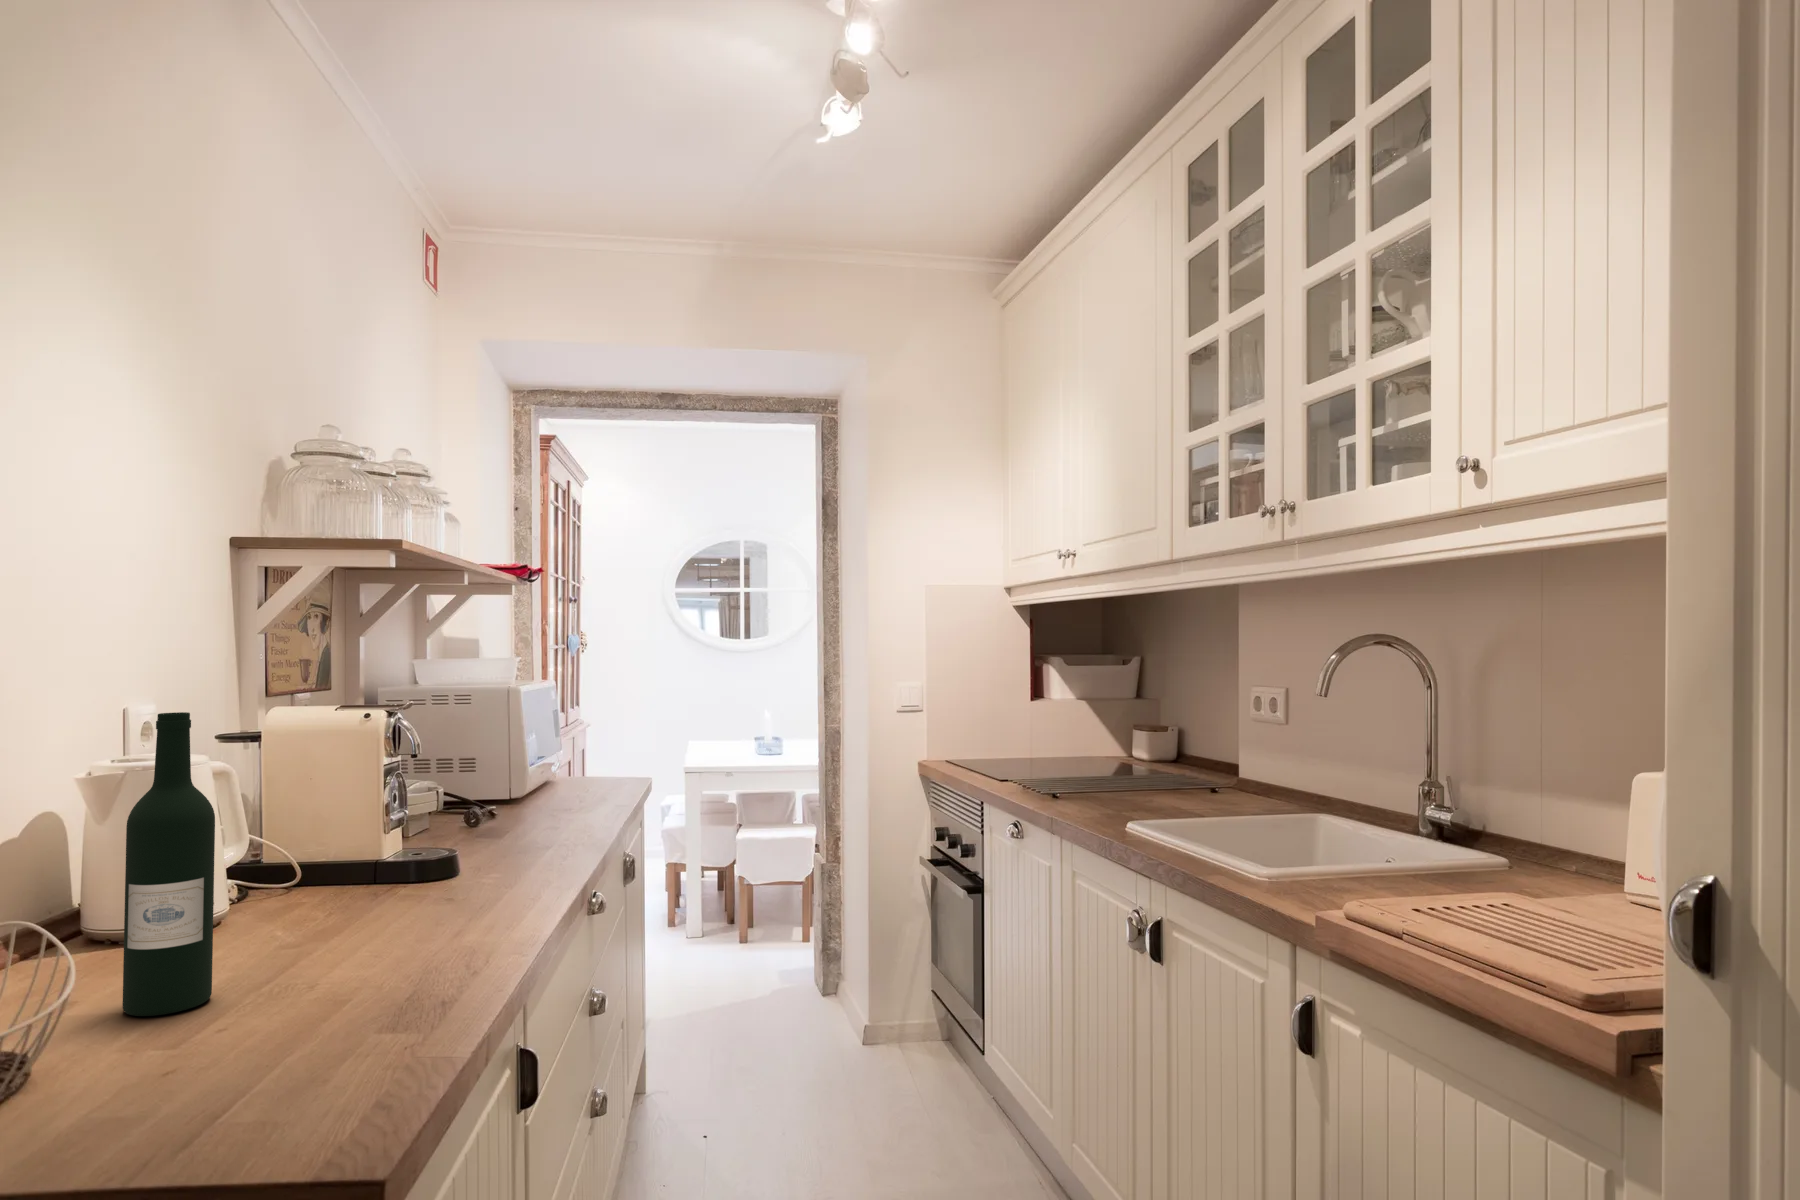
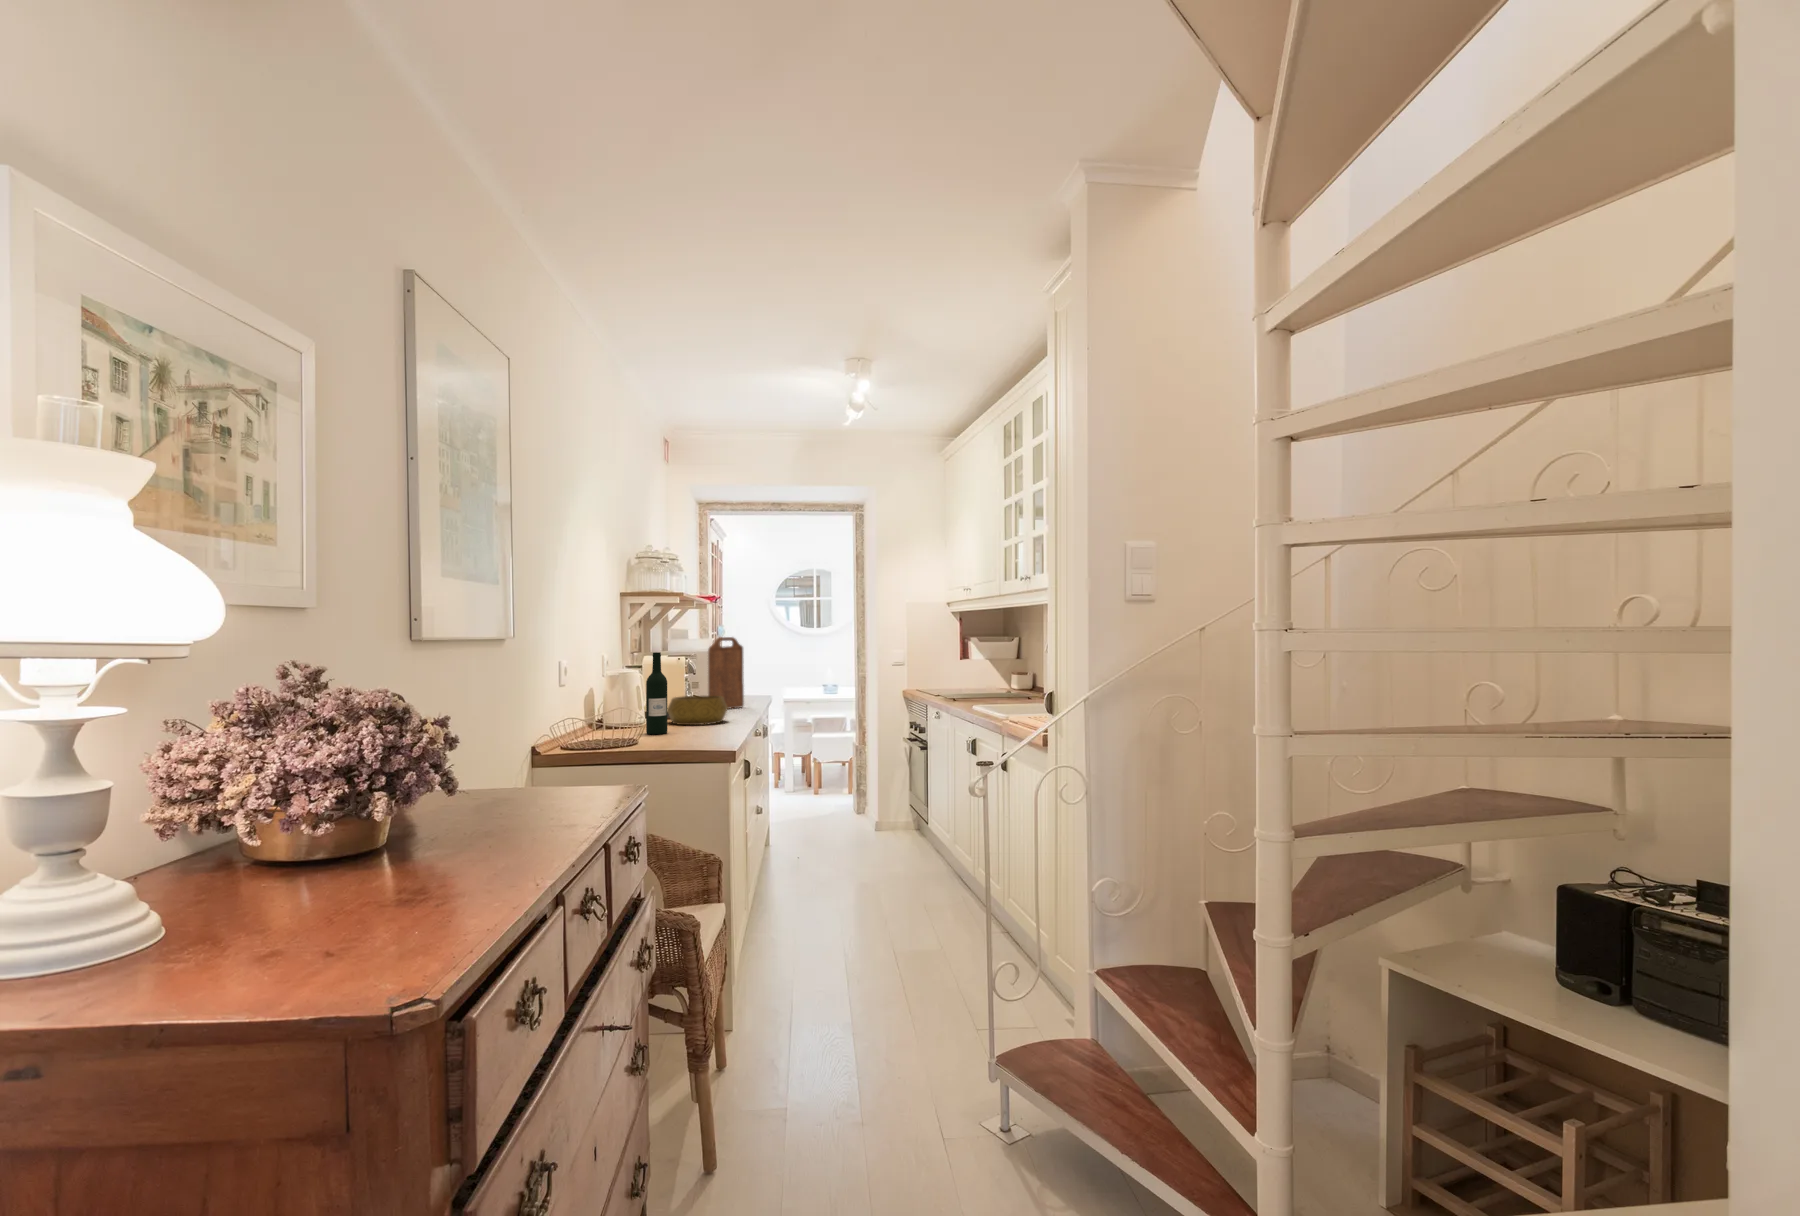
cutting board: none [470,655,567,841] -> present [708,637,744,709]
decorative bowl: none [285,825,484,932] -> present [668,696,728,725]

